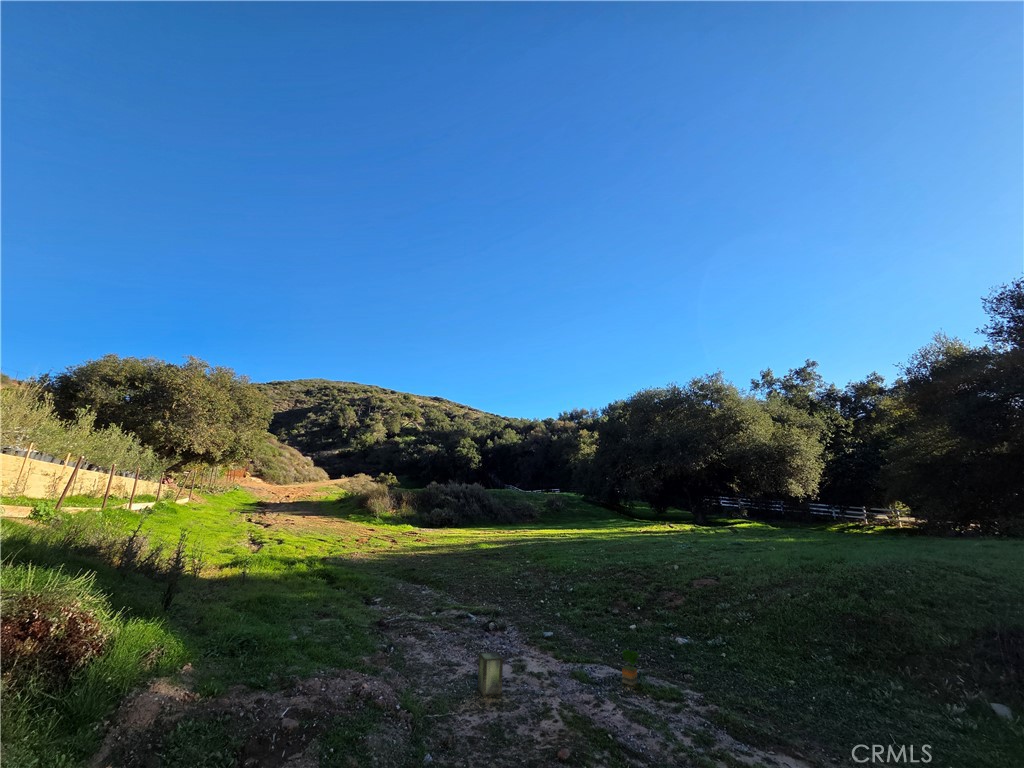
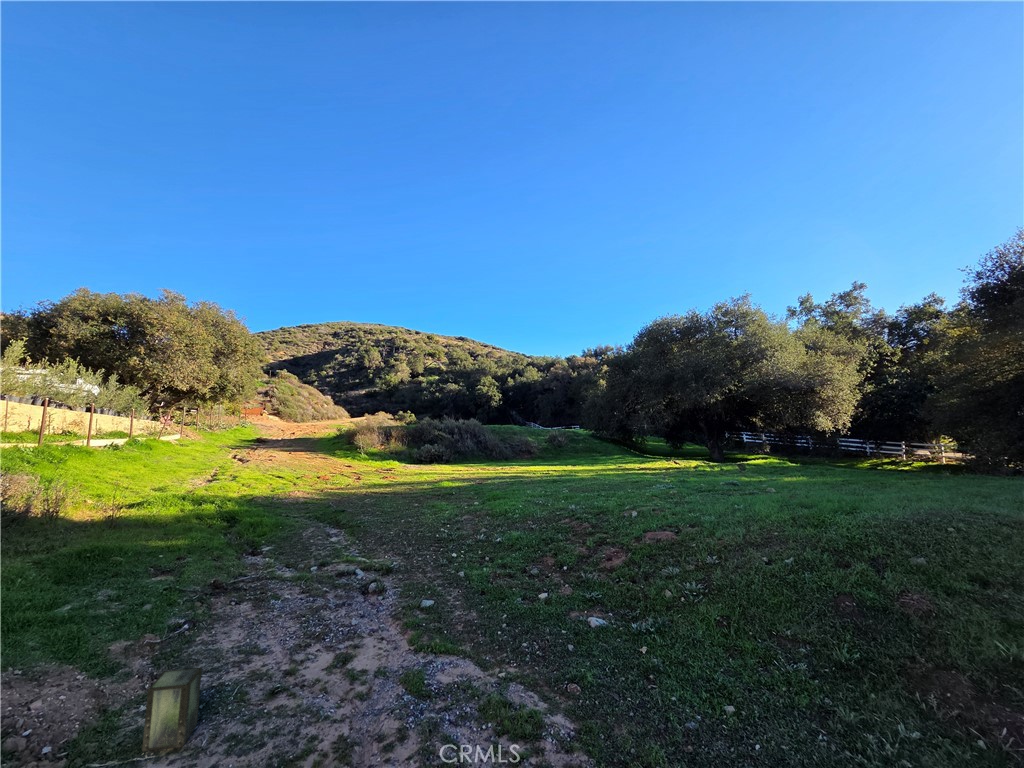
potted tree: present [622,649,640,685] -> none [430,661,467,728]

